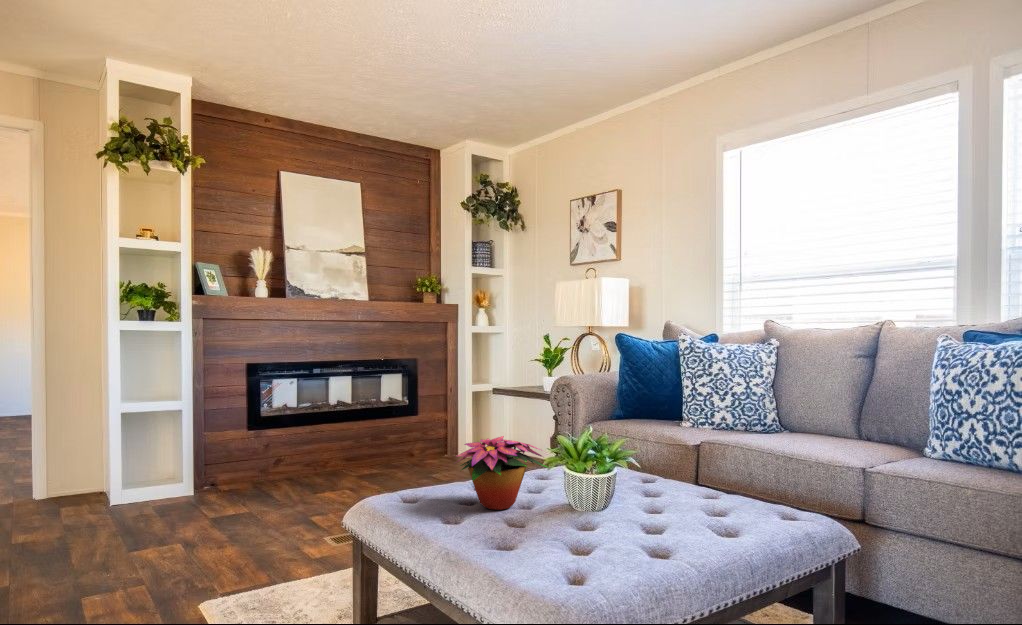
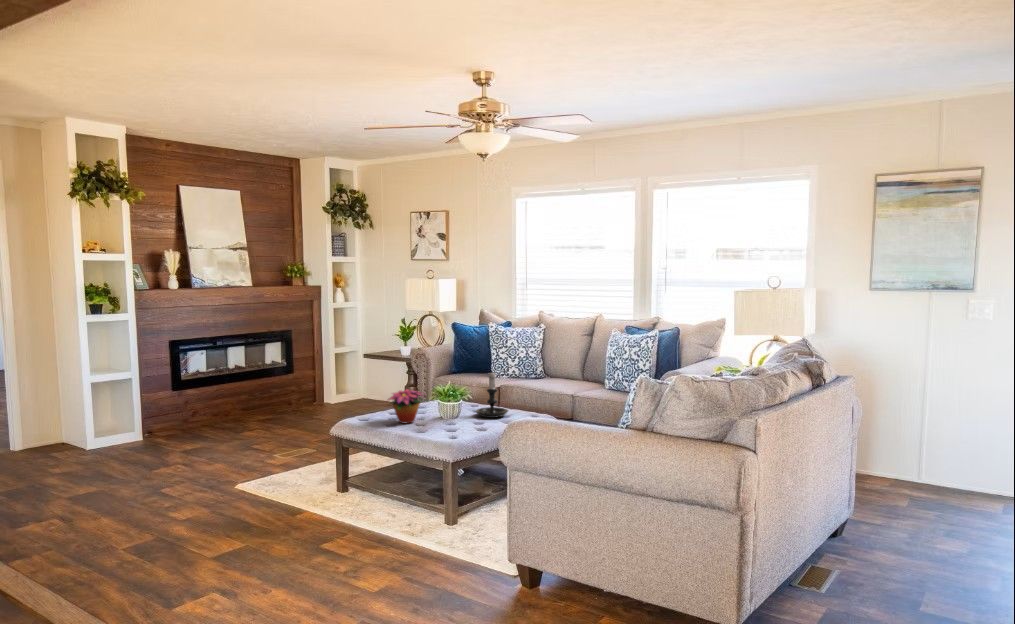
candle holder: none [645,405,720,509] -> present [476,373,508,418]

